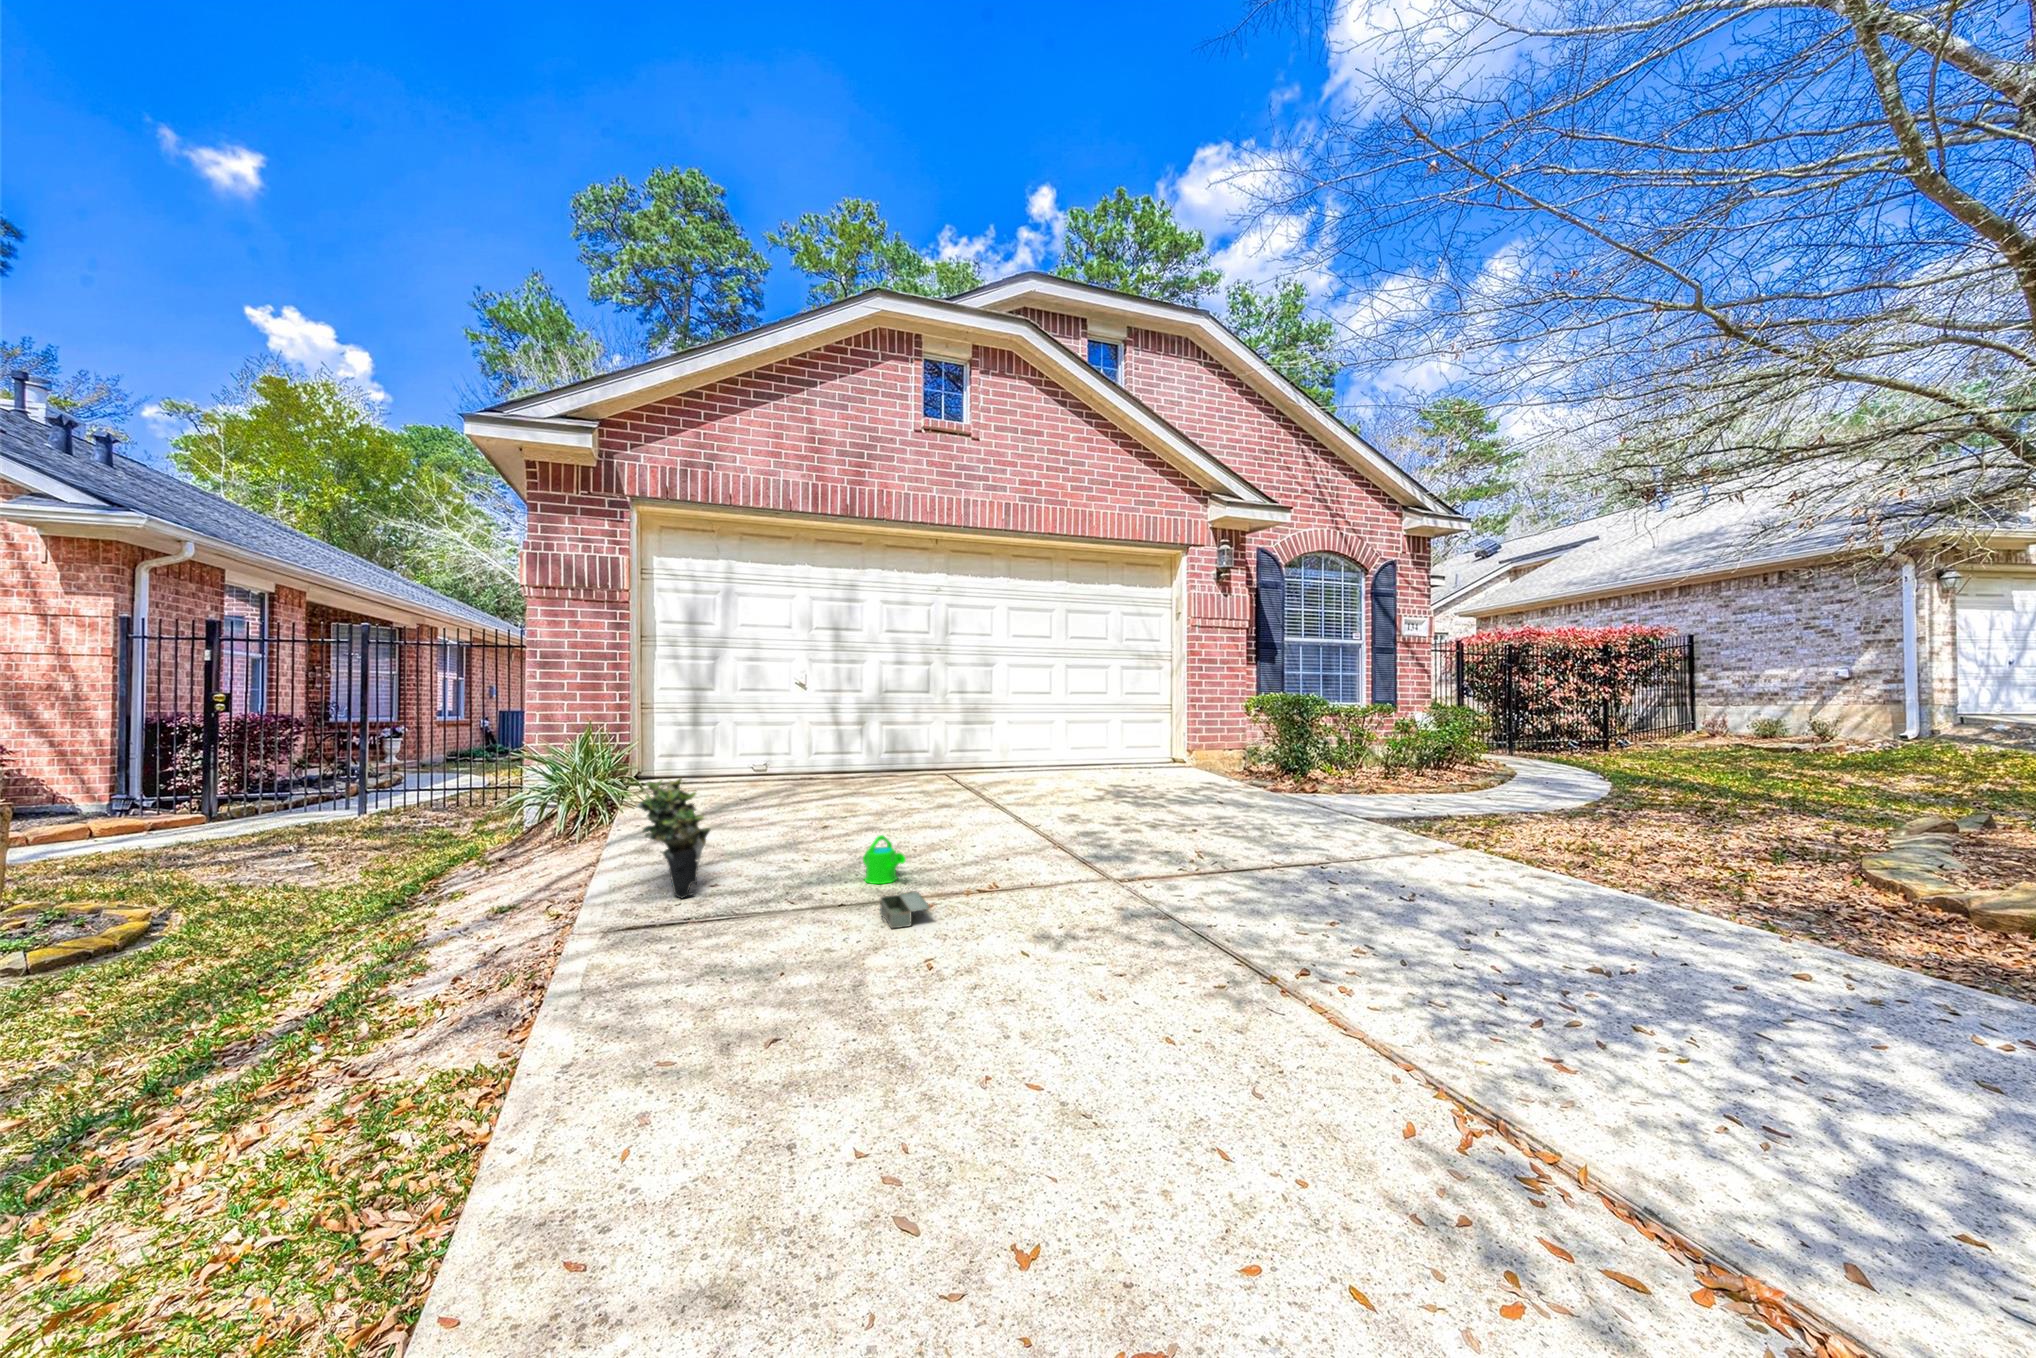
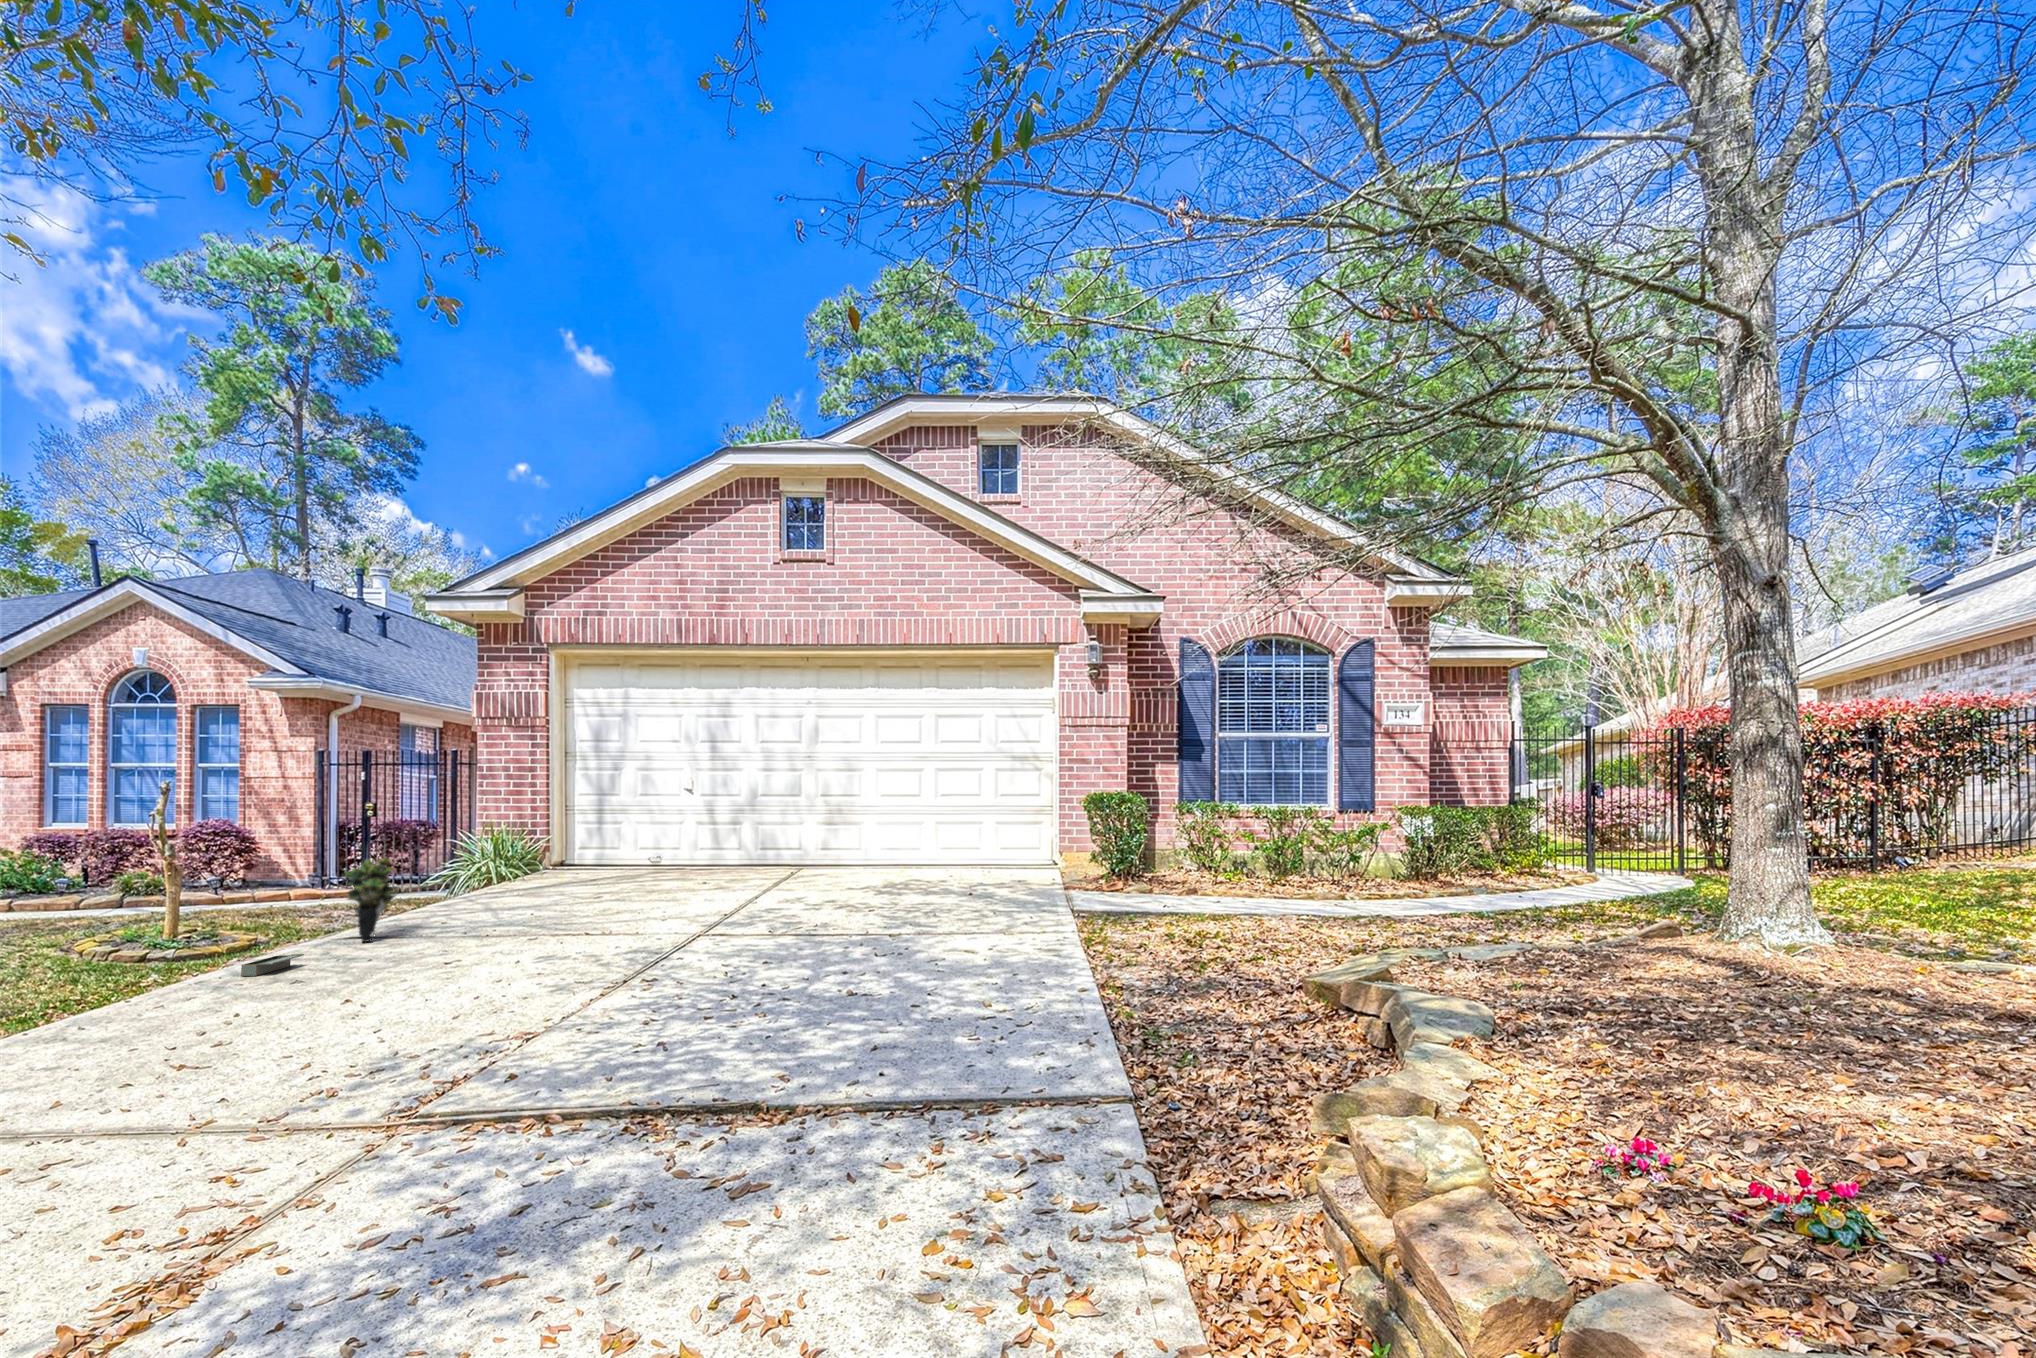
watering can: present [863,835,906,884] -> none [483,906,514,943]
toolbox: present [880,892,930,928] -> present [241,954,304,976]

